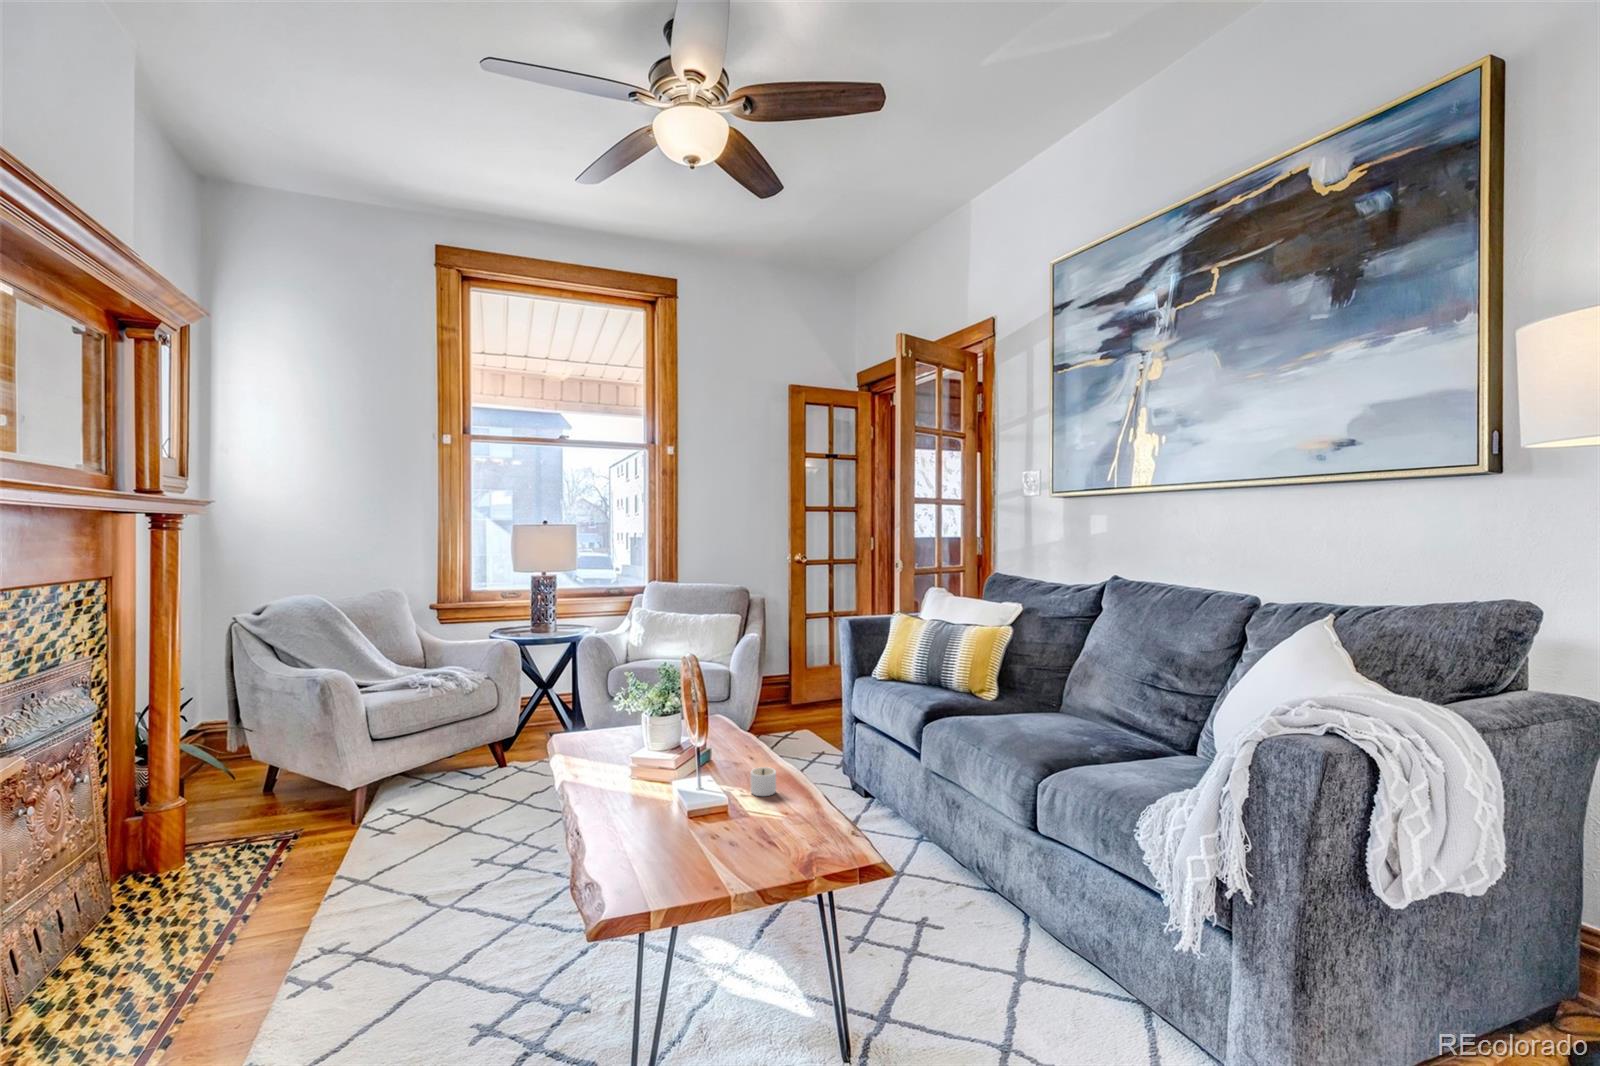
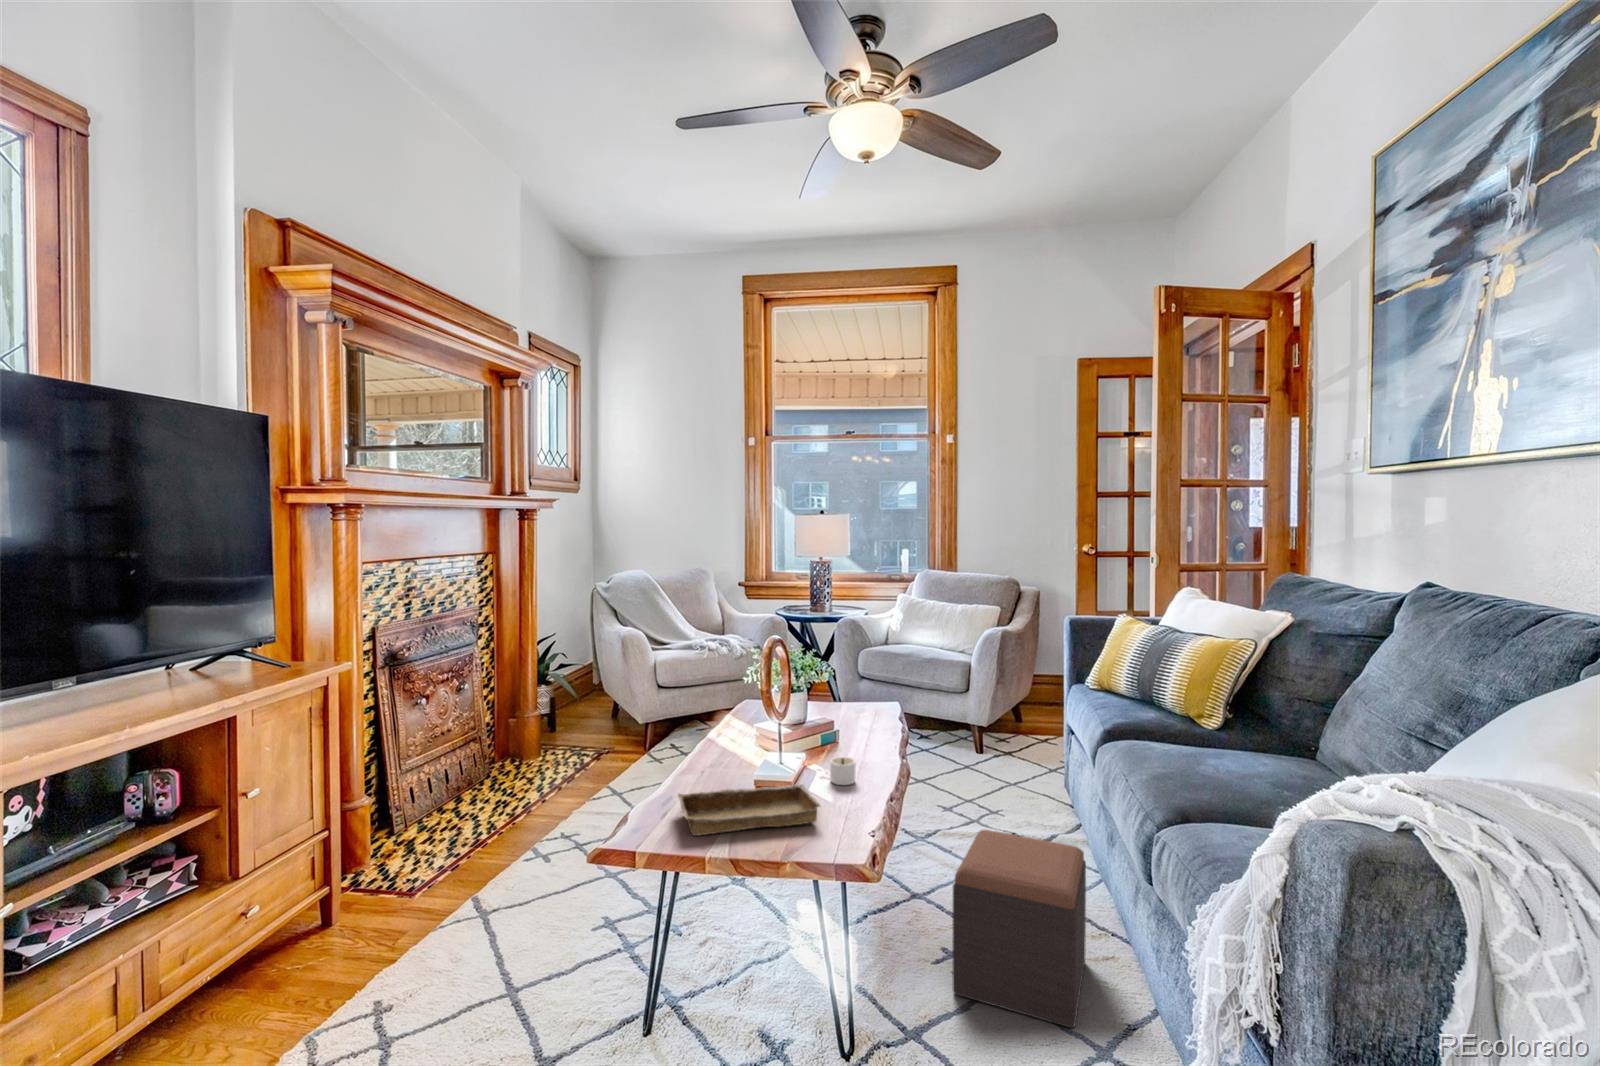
tray: none [646,801,803,878] -> present [678,784,821,836]
footstool: none [864,808,988,968] -> present [953,830,1086,1028]

